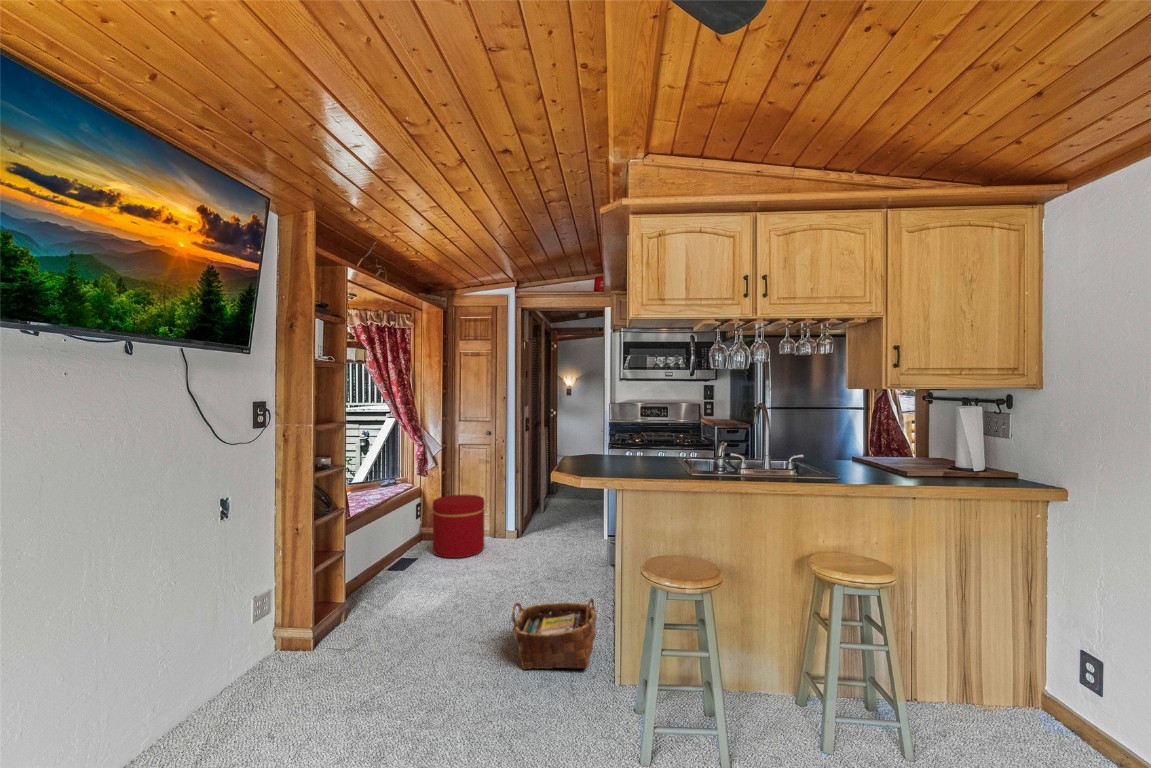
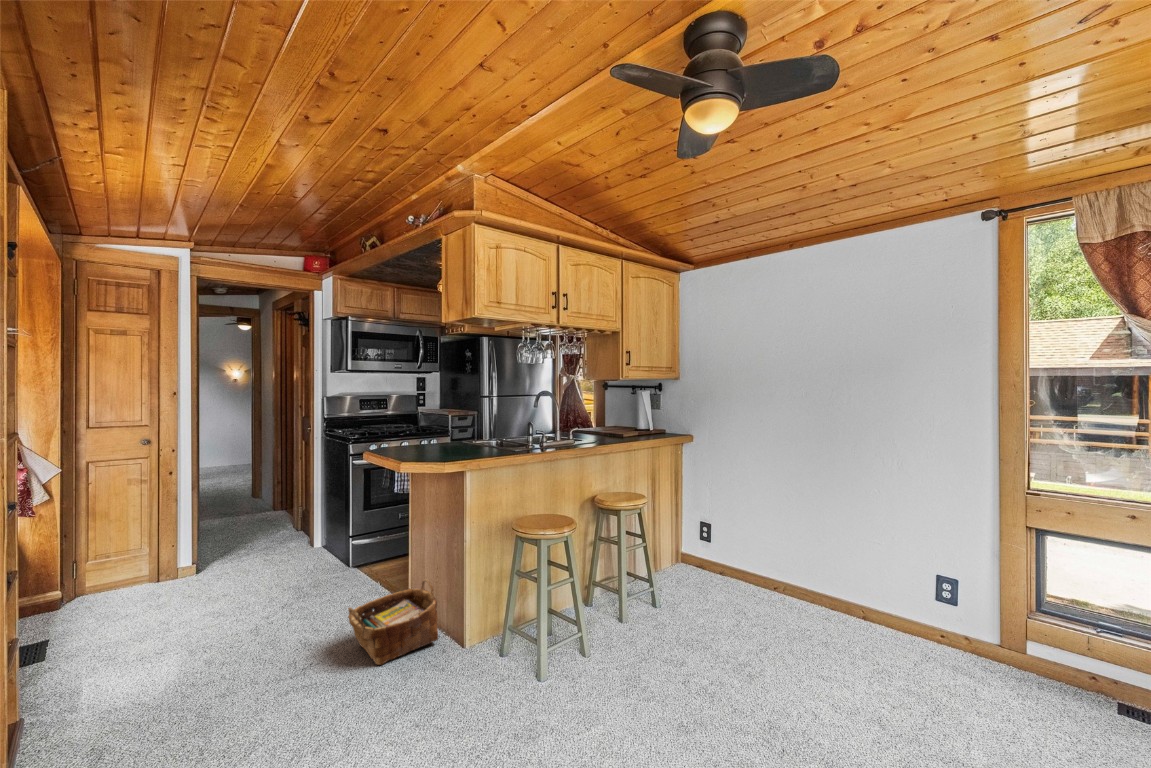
ottoman: present [433,494,485,558] -> none [69,528,163,622]

